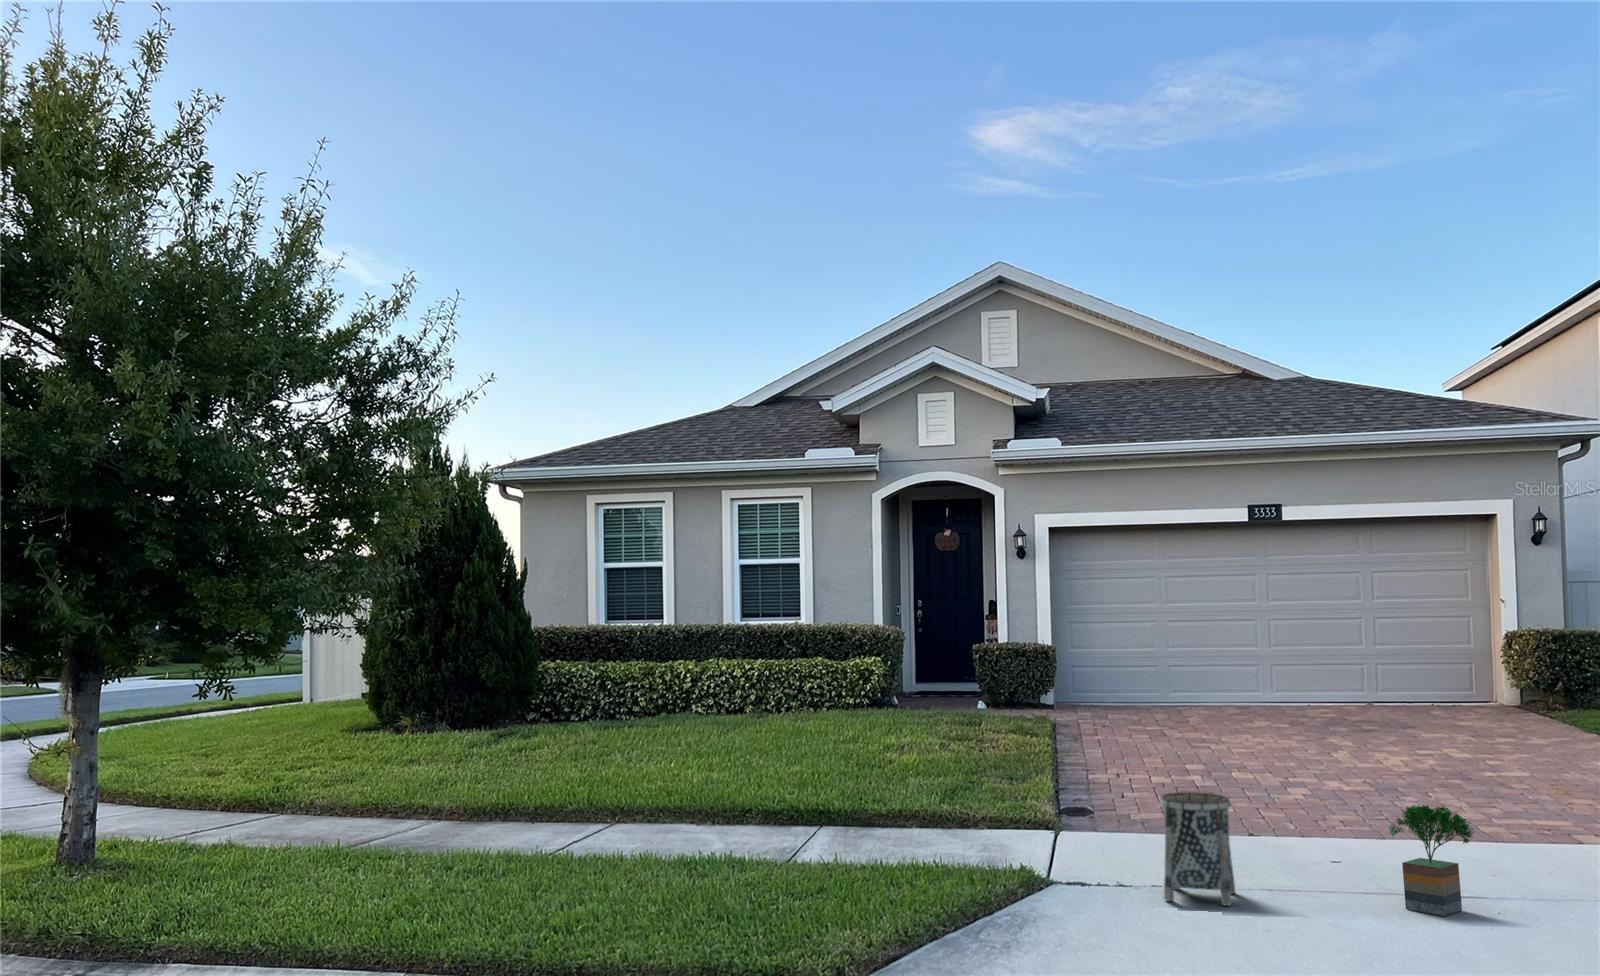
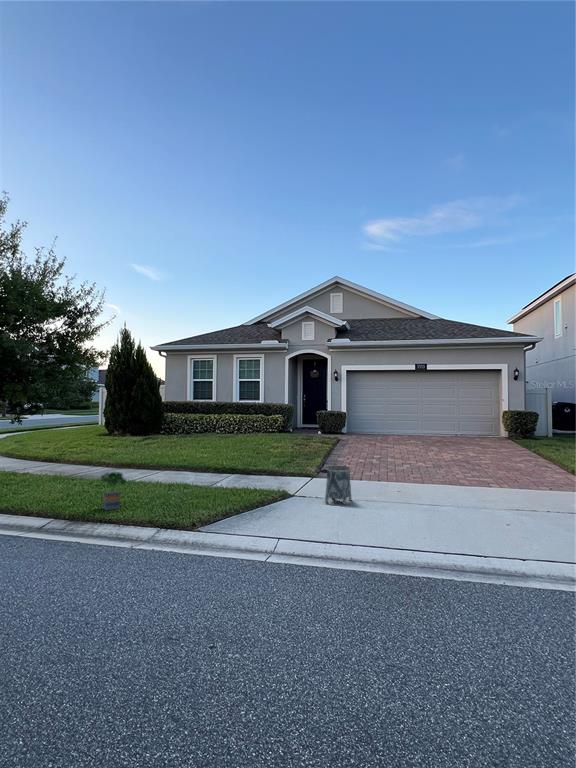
potted tree: present [1389,805,1473,916] -> present [101,472,126,510]

